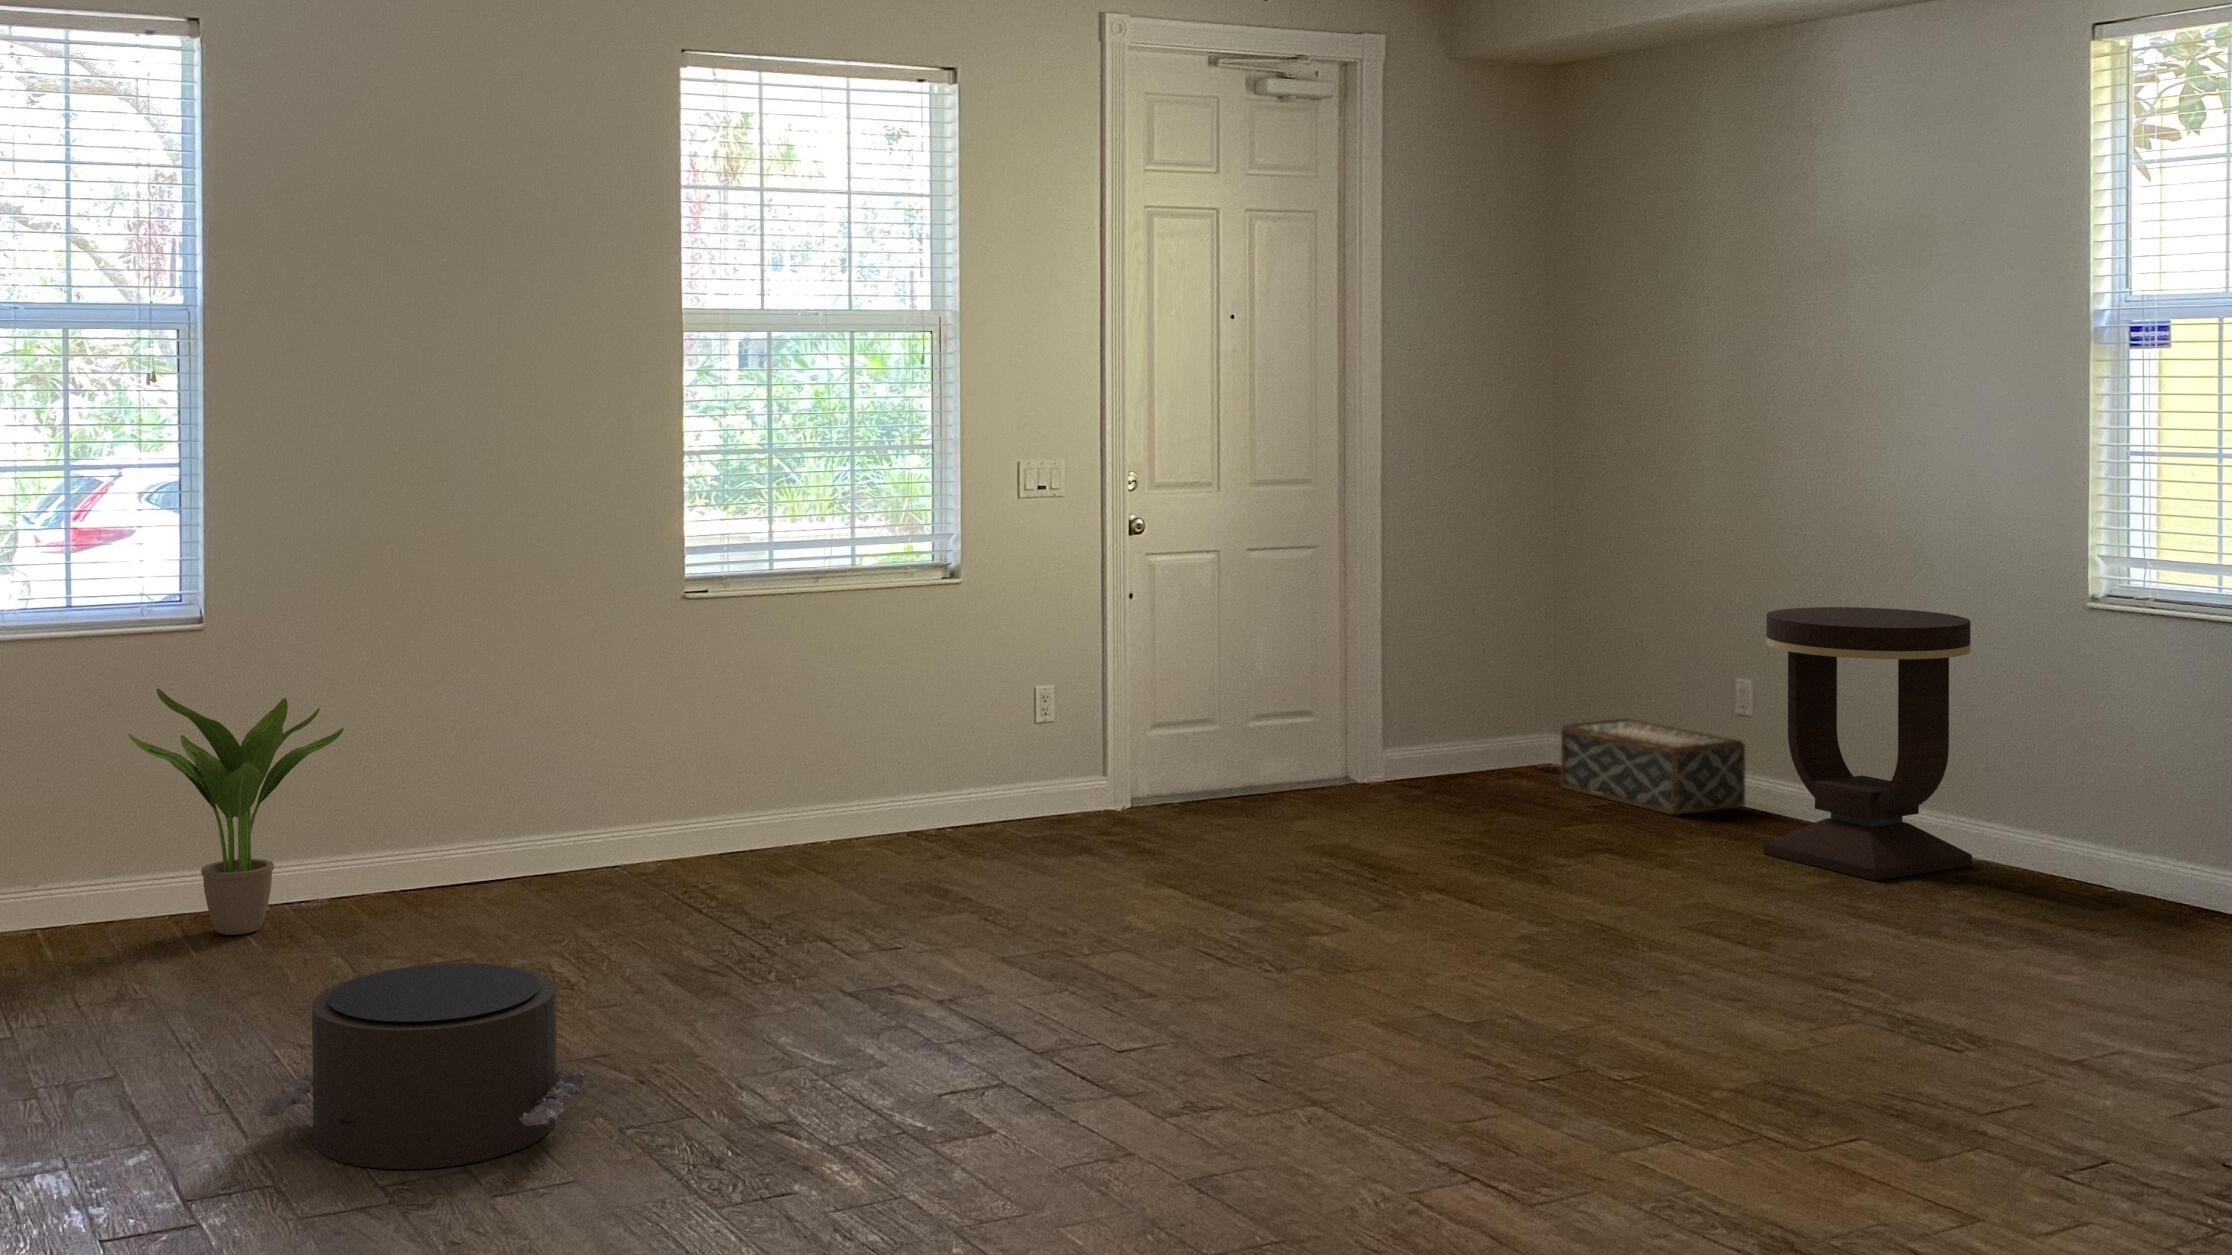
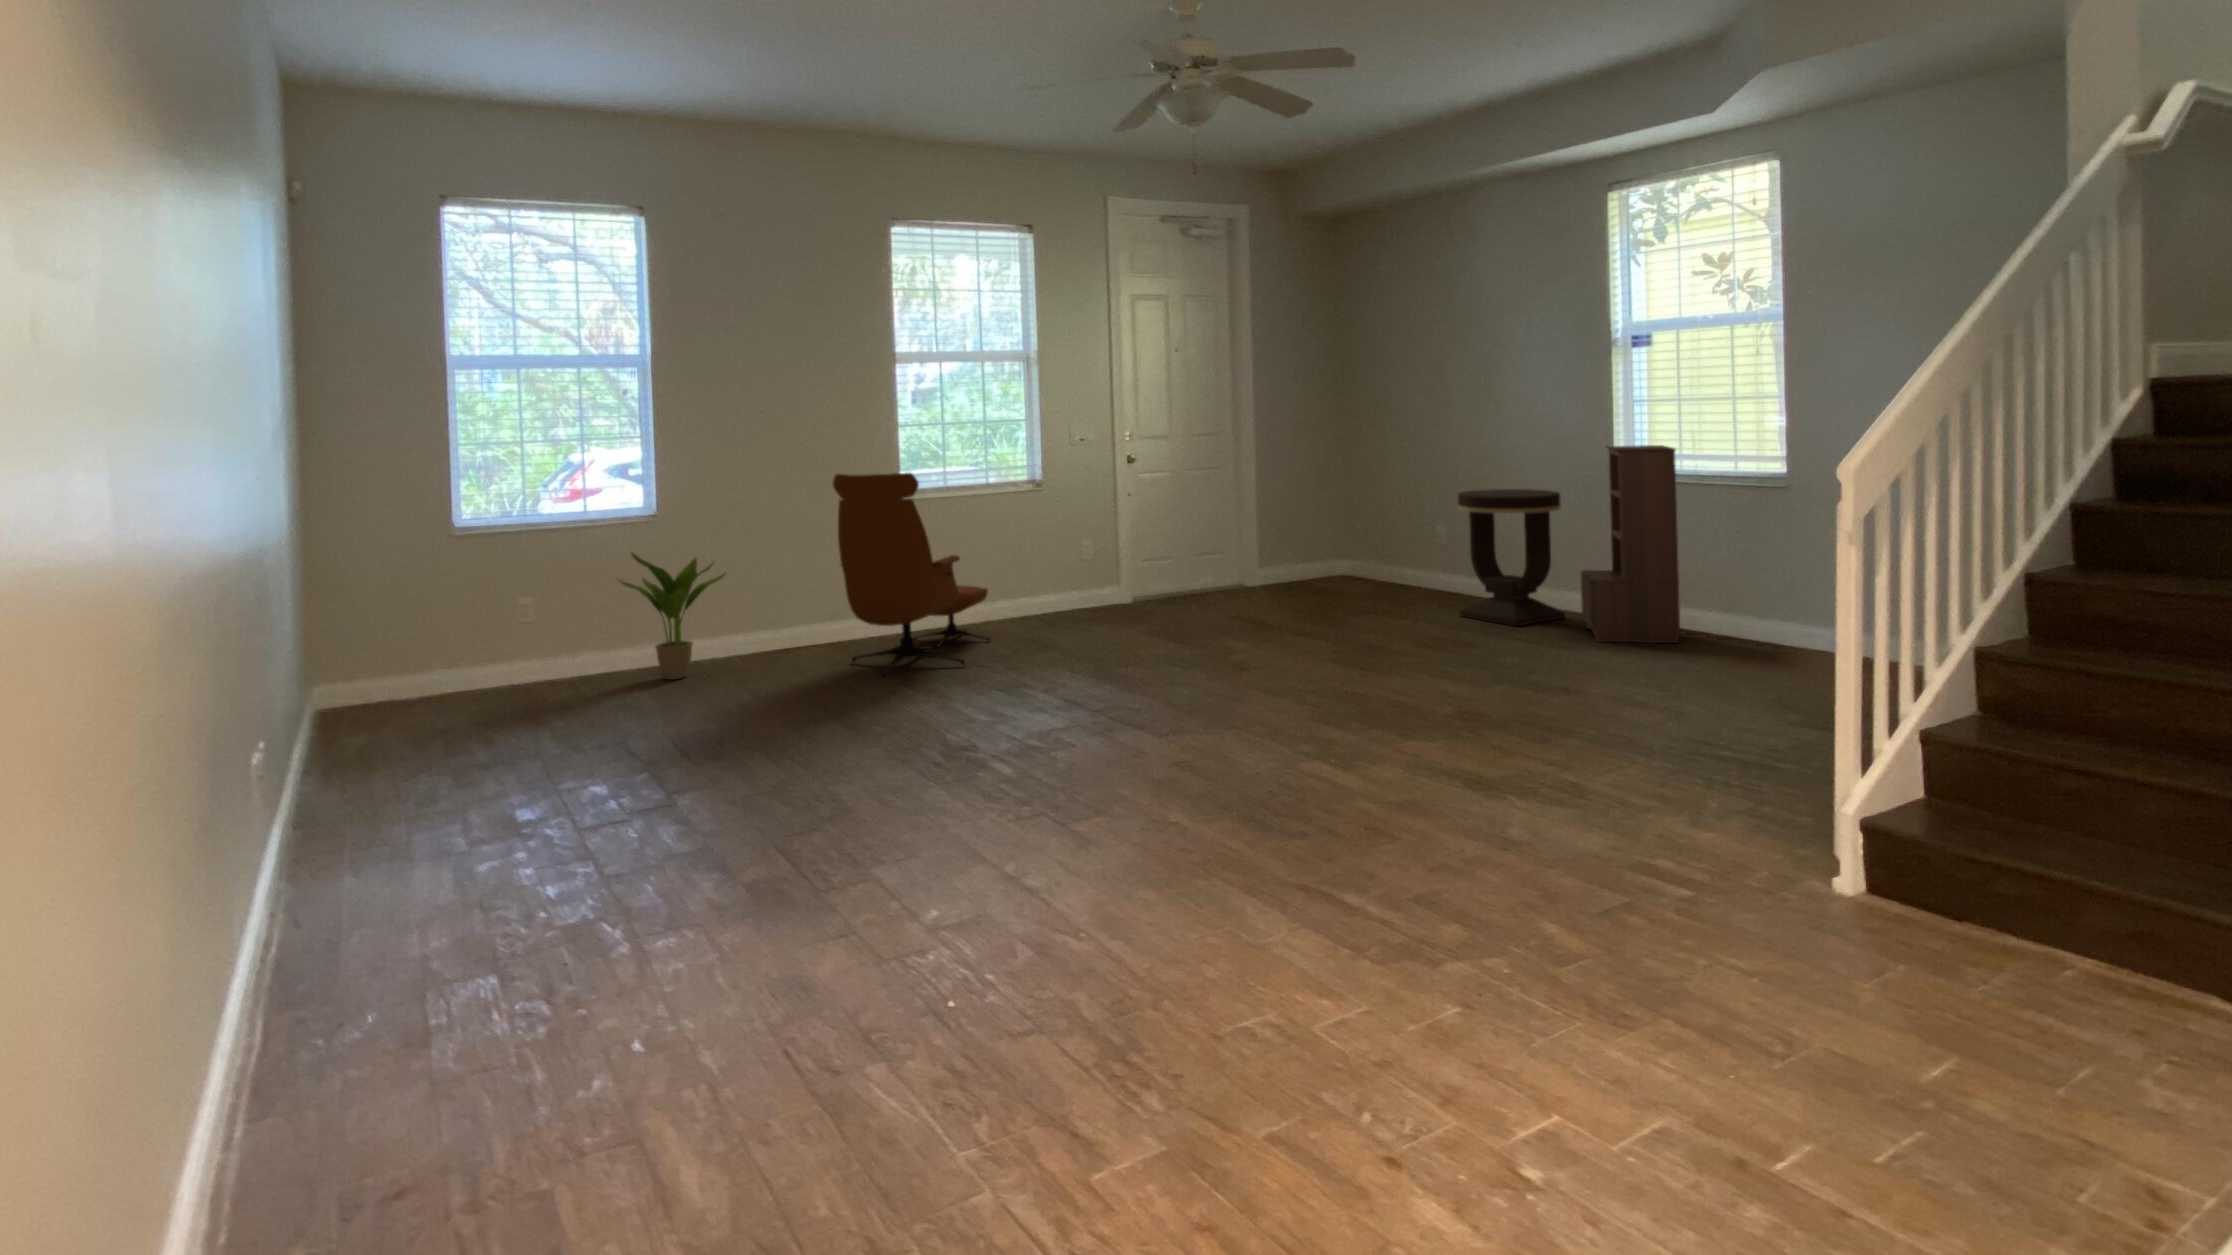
bookshelf: none [2008,534,2211,932] -> present [1581,445,1680,643]
lounge chair: none [548,549,848,947] -> present [833,473,990,677]
woven basket: present [1561,718,1745,815] -> none [1357,553,1452,600]
pouf: present [258,963,587,1169] -> none [701,678,866,777]

